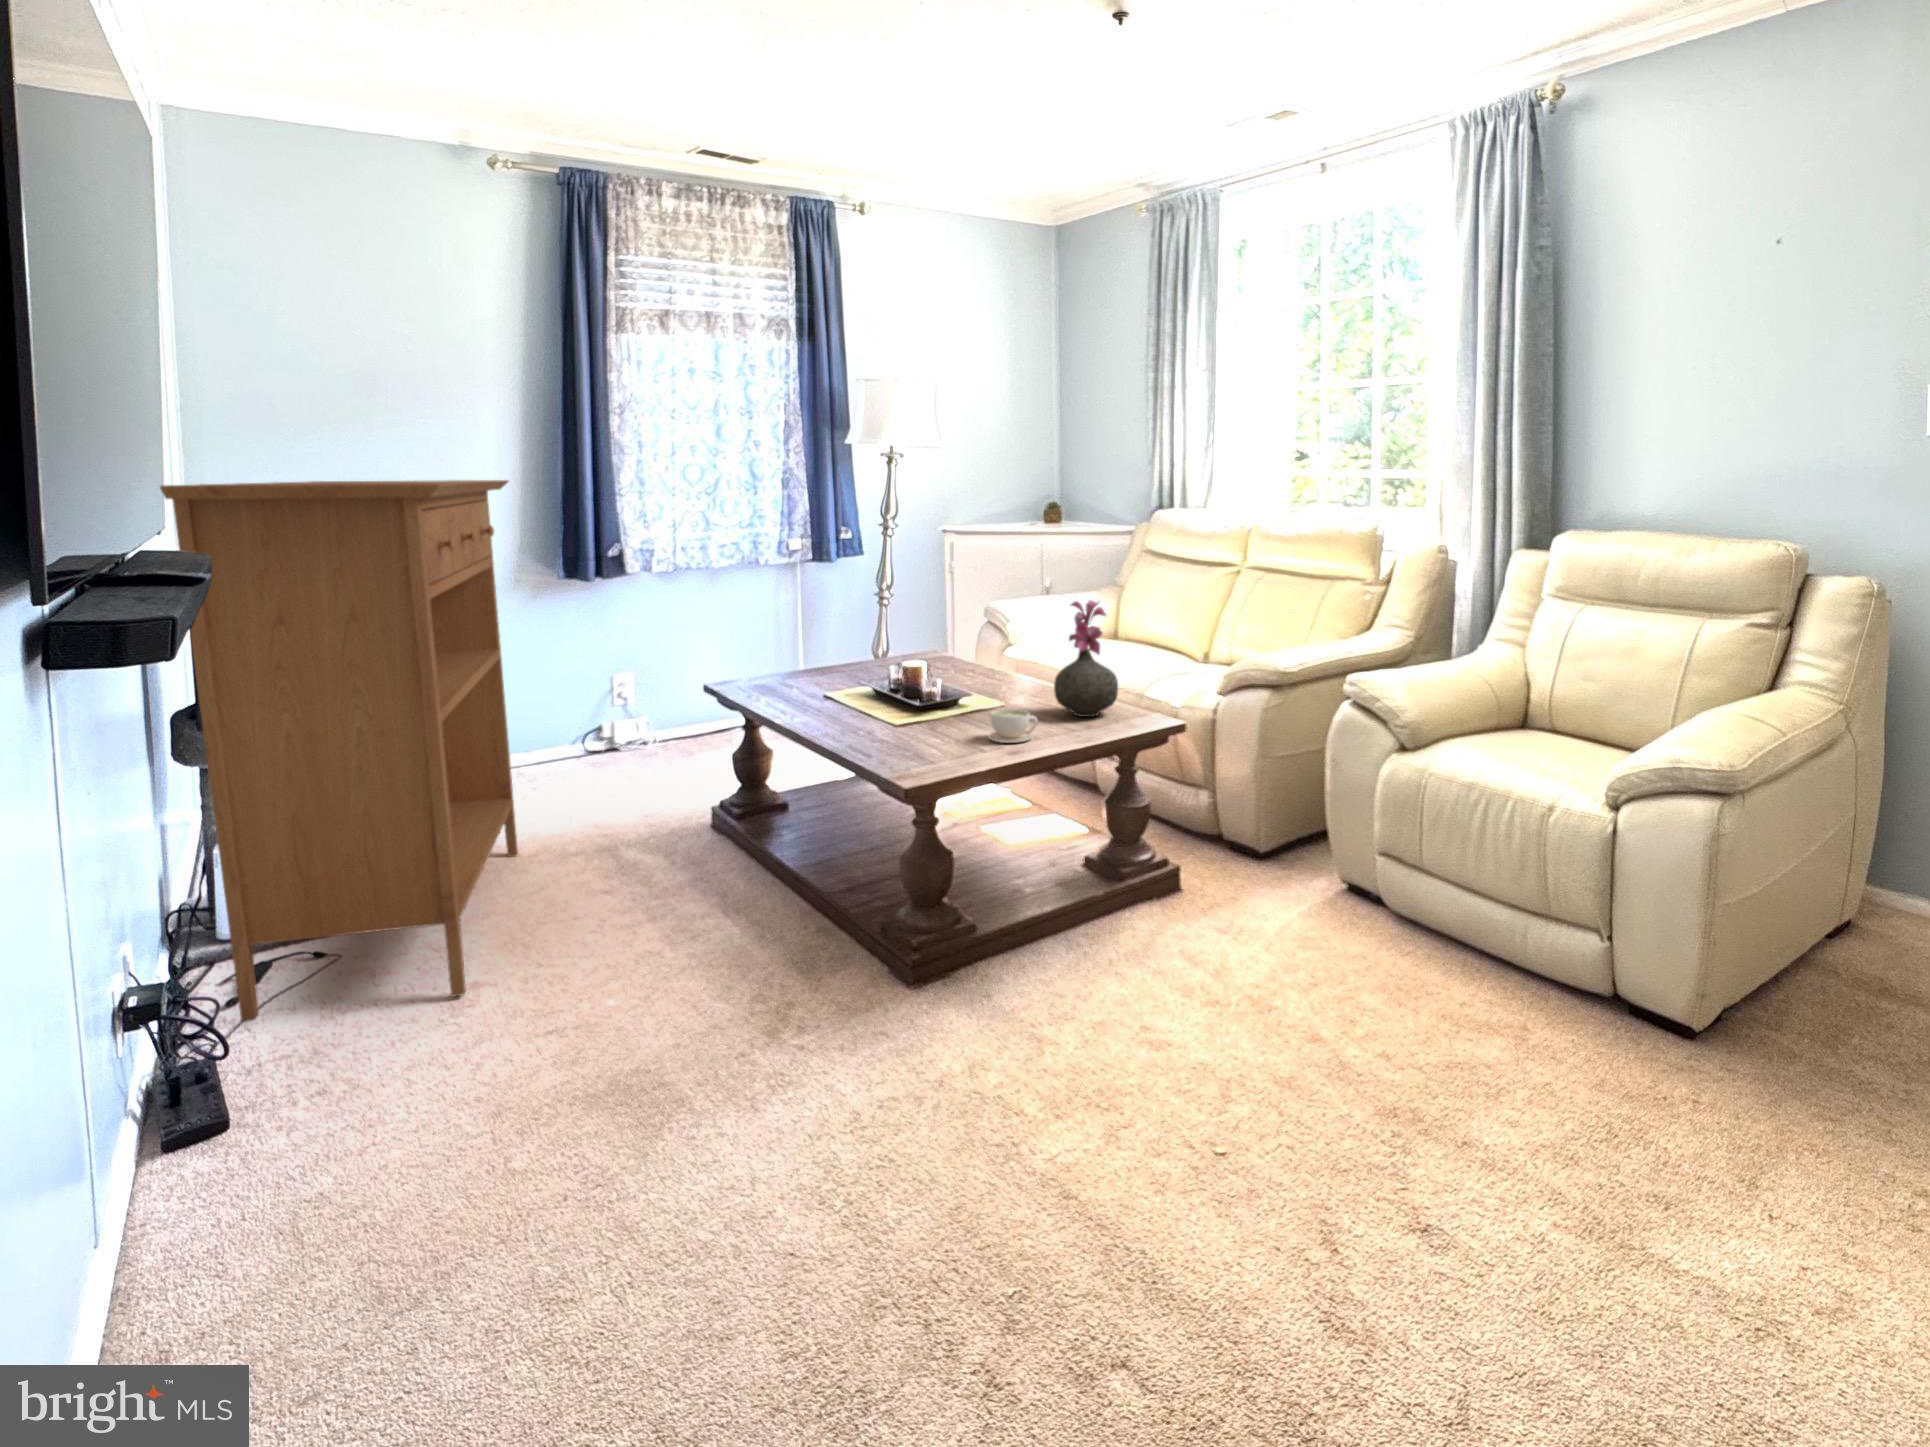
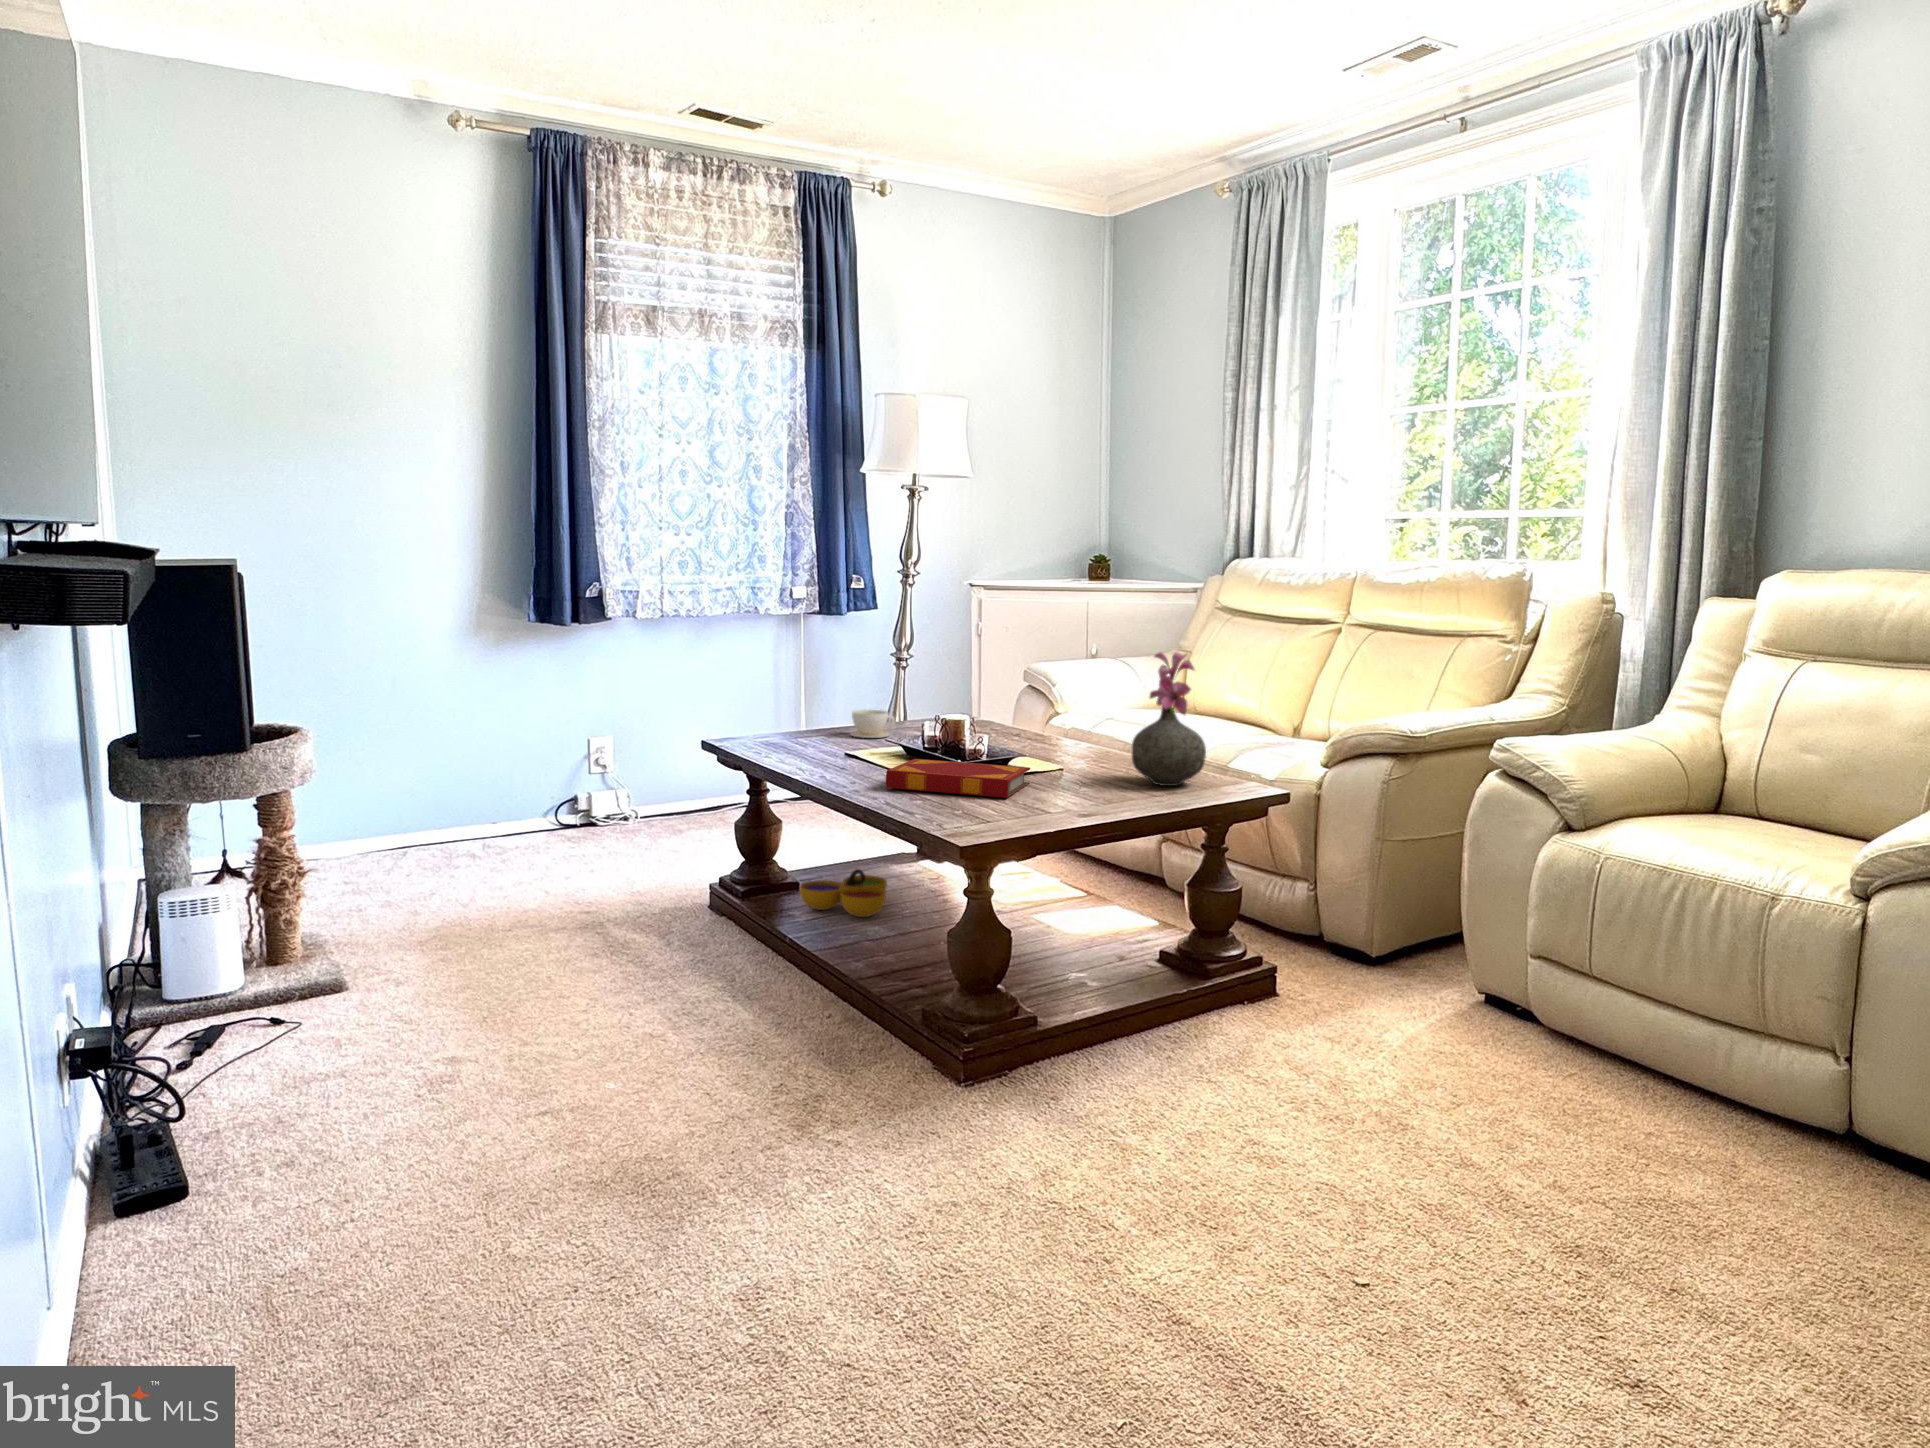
console table: present [160,480,518,1022] -> none [168,466,520,1086]
hardback book: none [840,701,967,736] -> present [886,759,1030,798]
coffee cup: present [989,709,1037,743] -> present [850,710,895,738]
decorative bowl: none [778,794,854,835] -> present [800,869,887,917]

